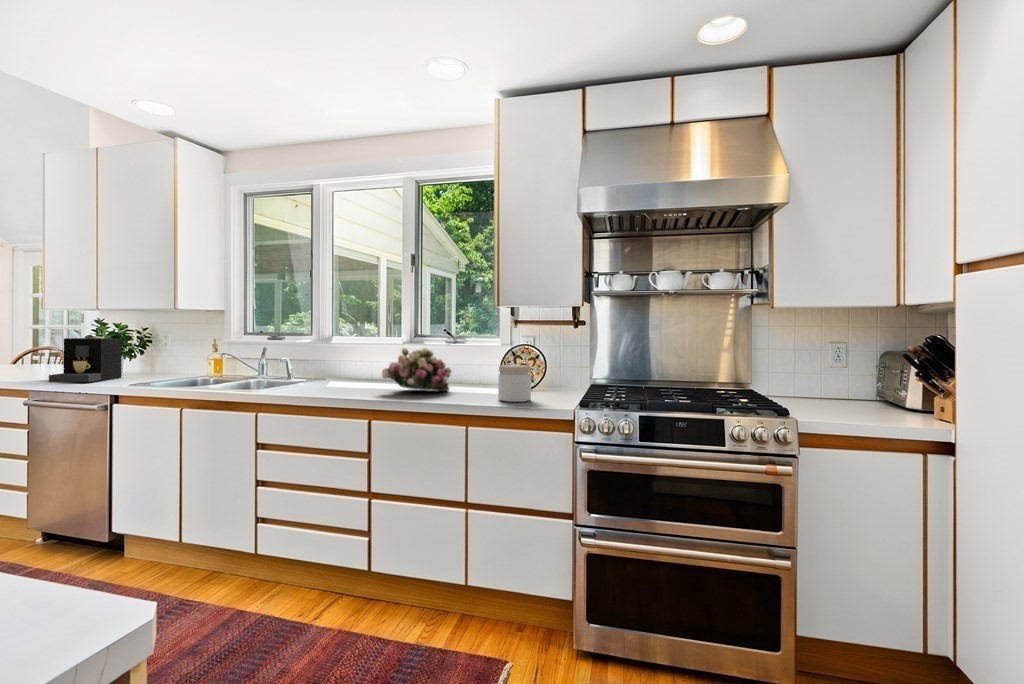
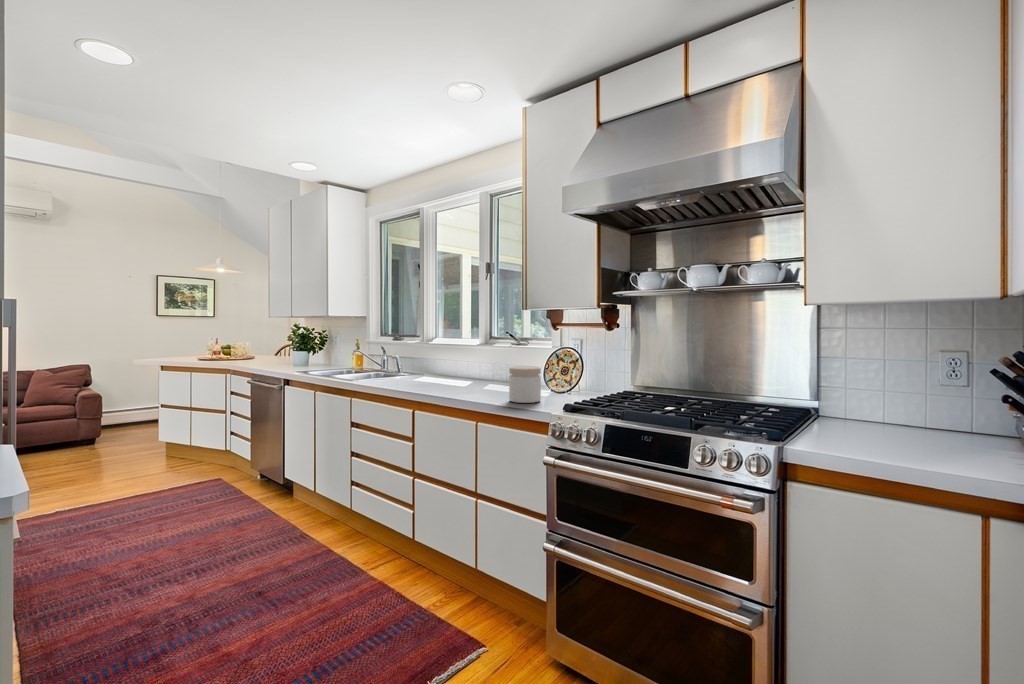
coffee maker: present [49,338,122,382] -> none [255,338,304,370]
flower arrangement: present [382,348,451,391] -> none [433,348,497,388]

